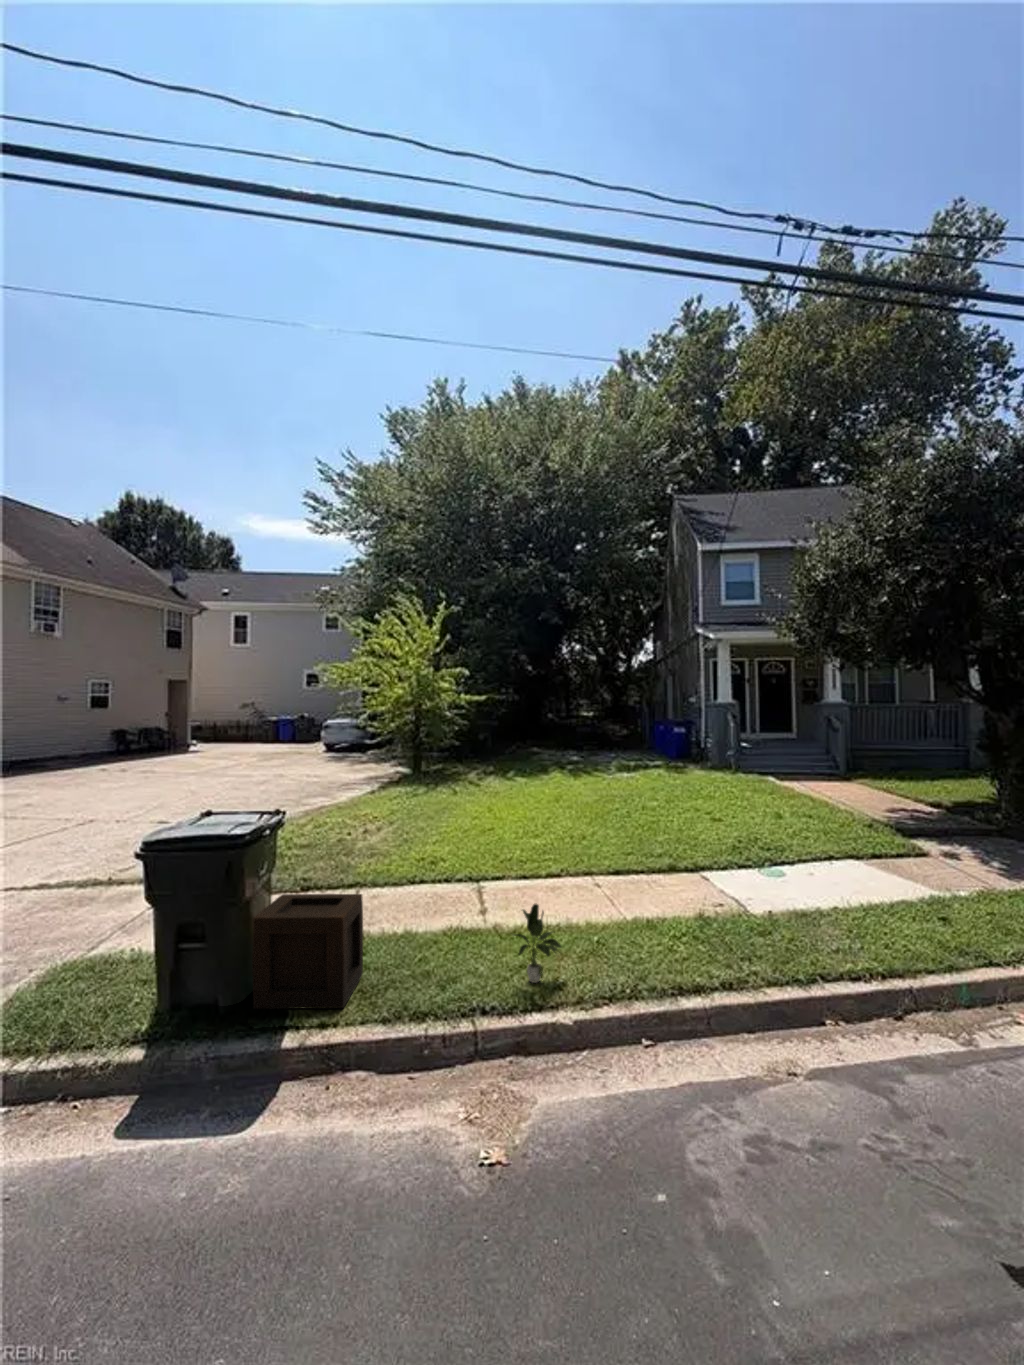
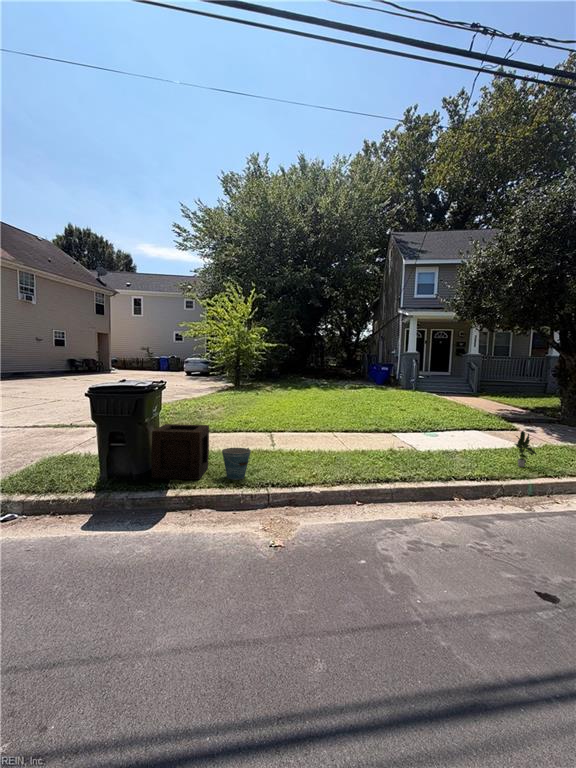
potted plant: present [513,904,561,983] -> present [515,431,537,467]
bucket: none [386,937,442,1004] -> present [222,448,251,479]

